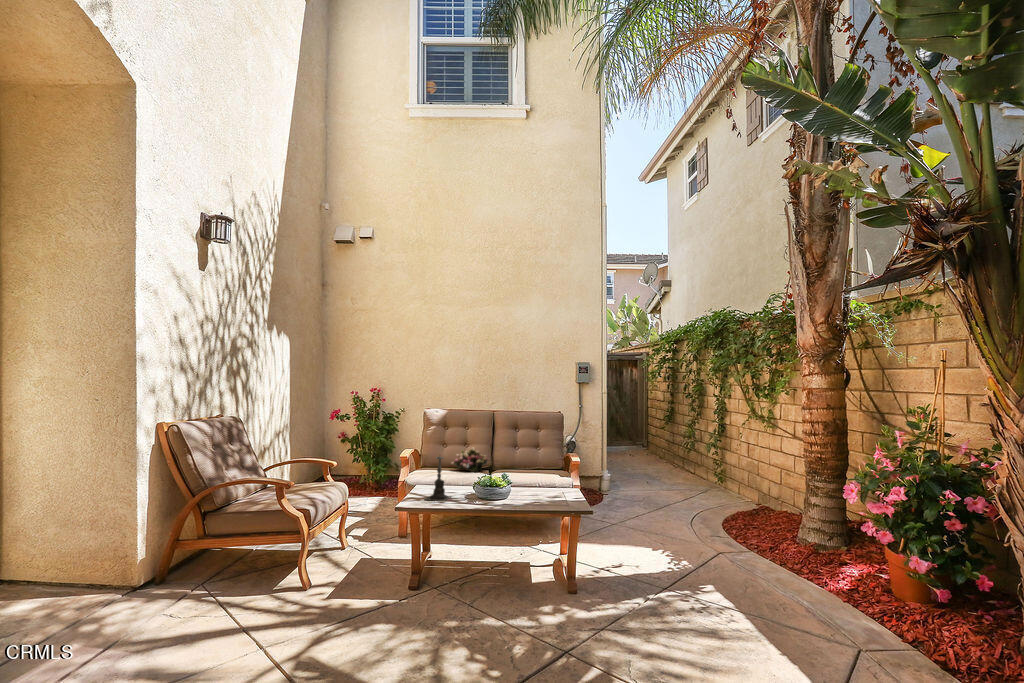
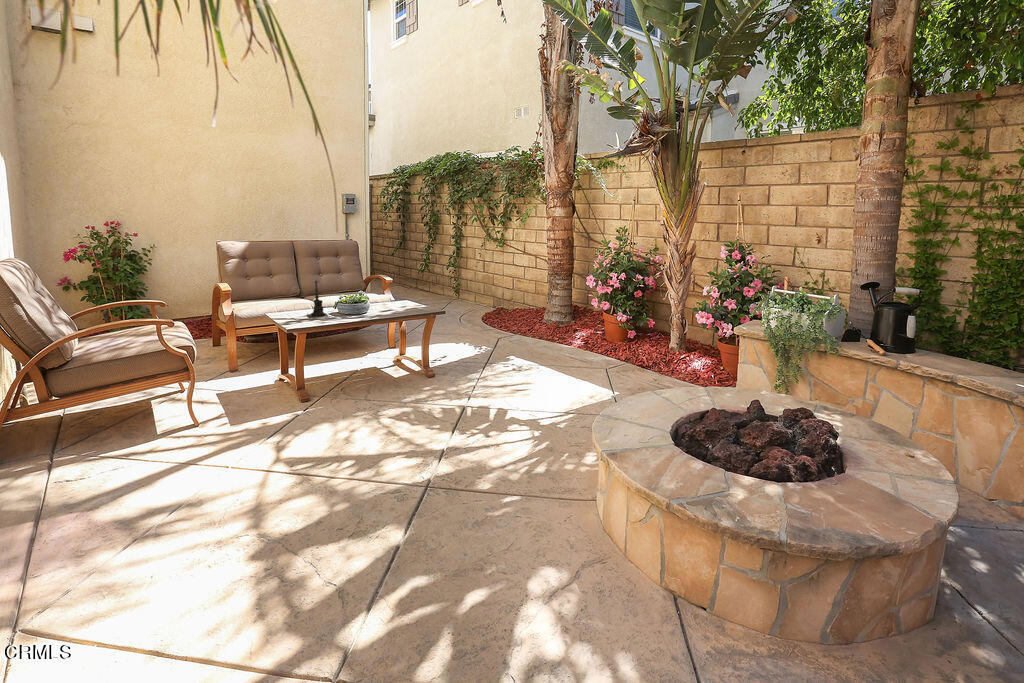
flower arrangement: present [452,448,488,472] -> none [267,277,304,299]

